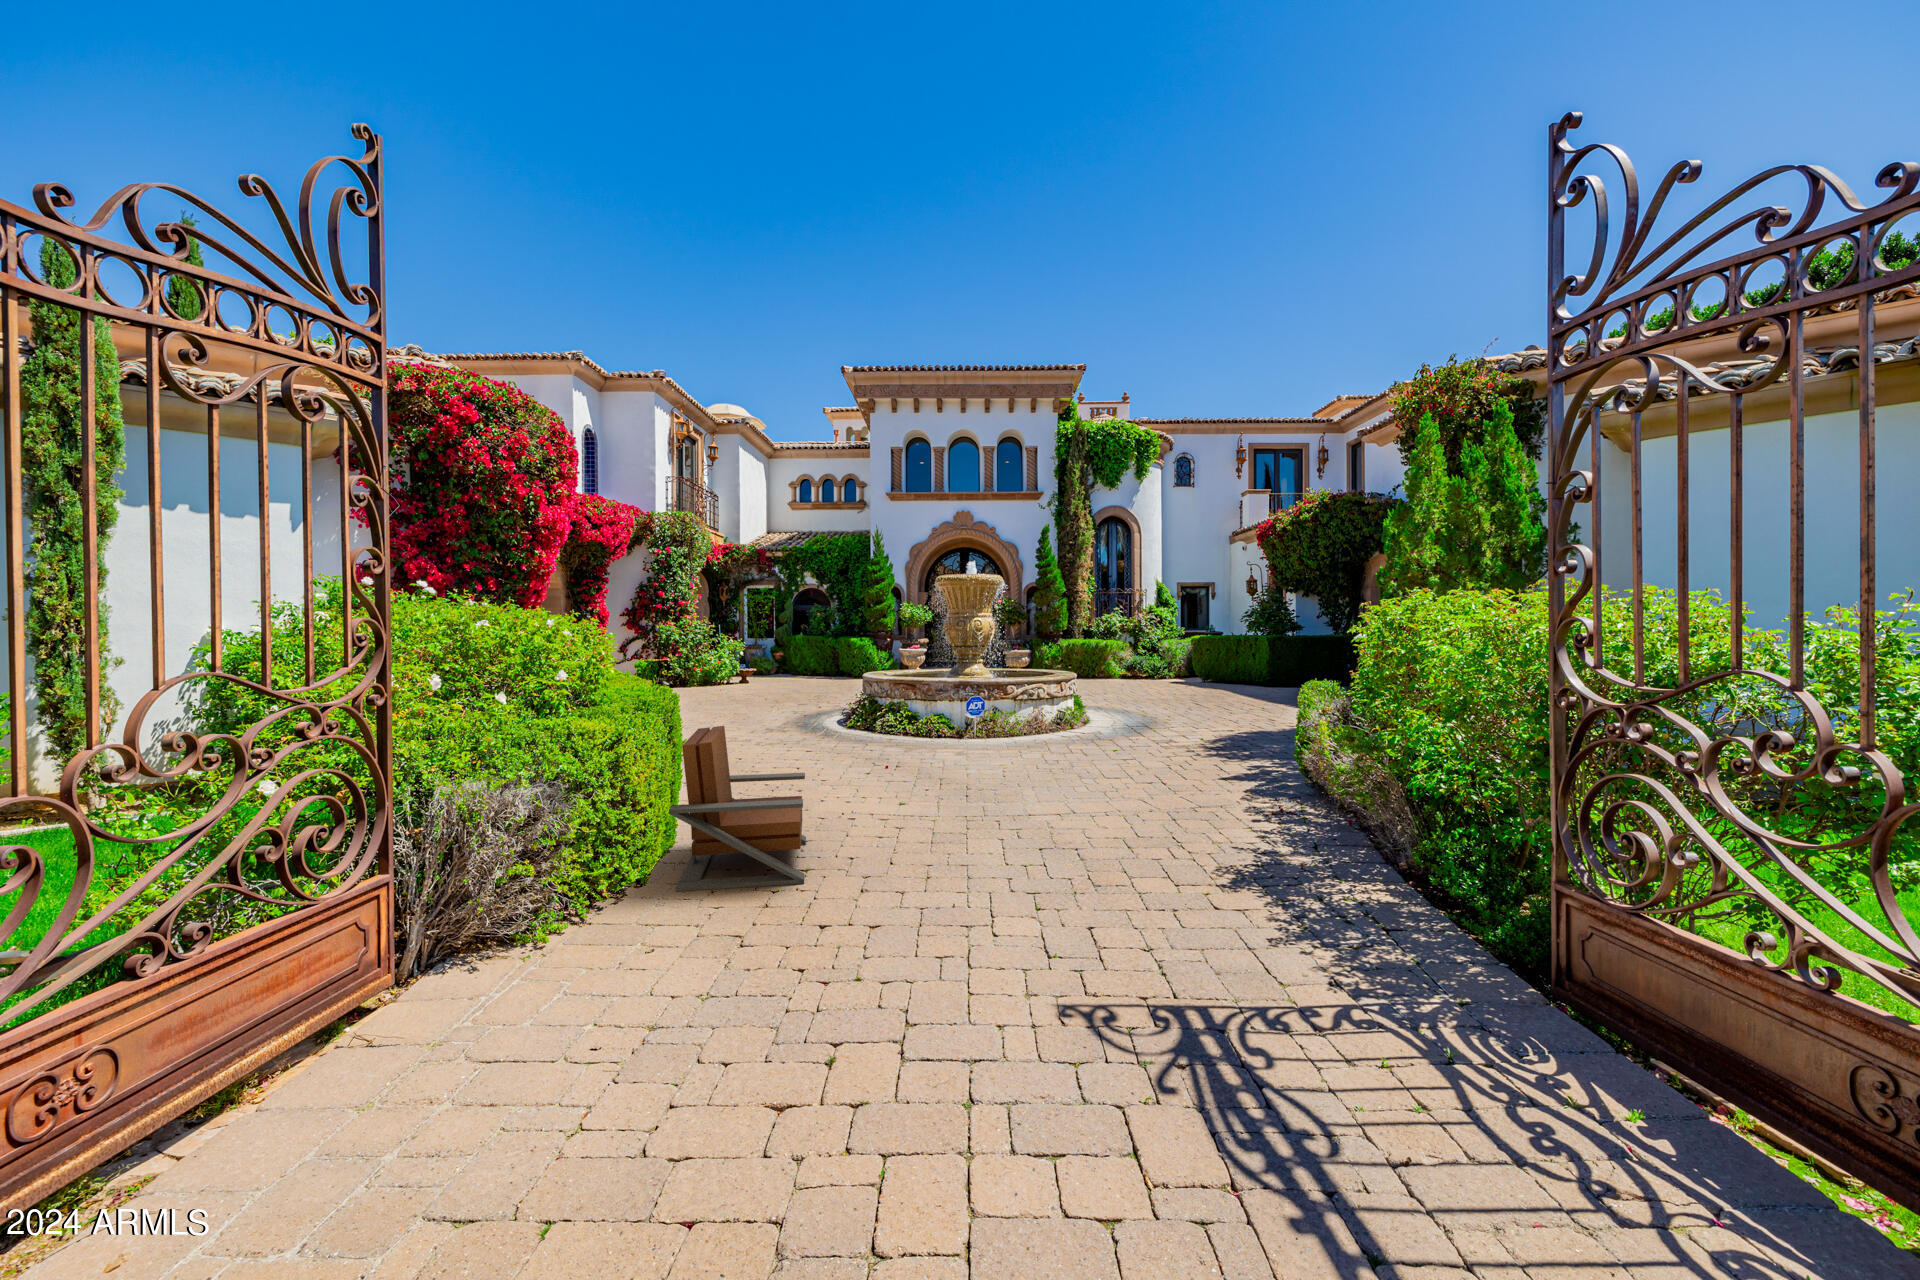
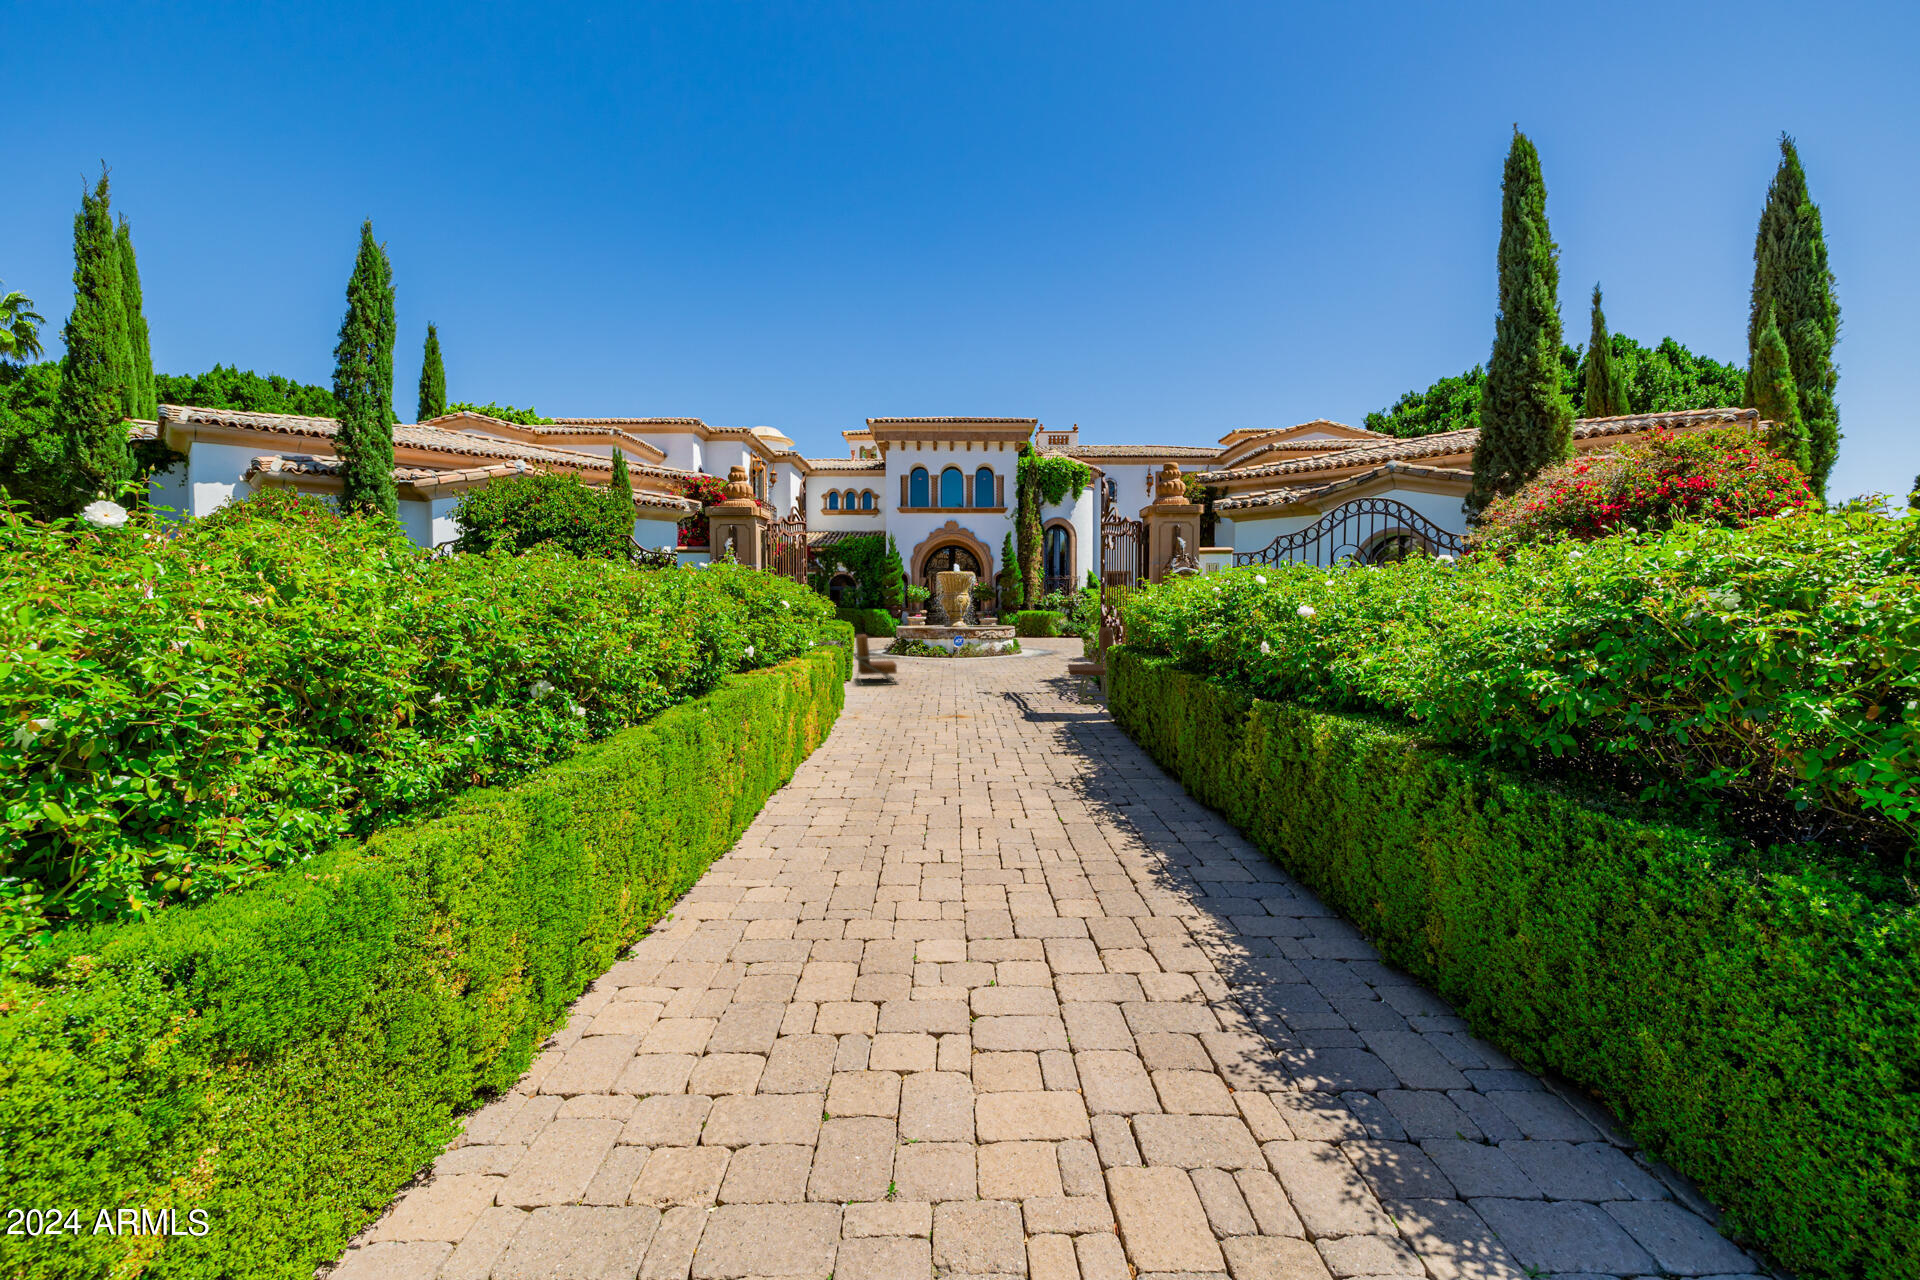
bench: none [1400,750,1745,1159] -> present [1068,627,1113,704]

